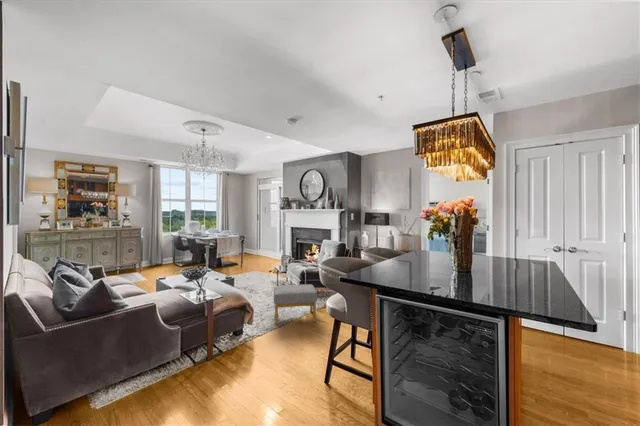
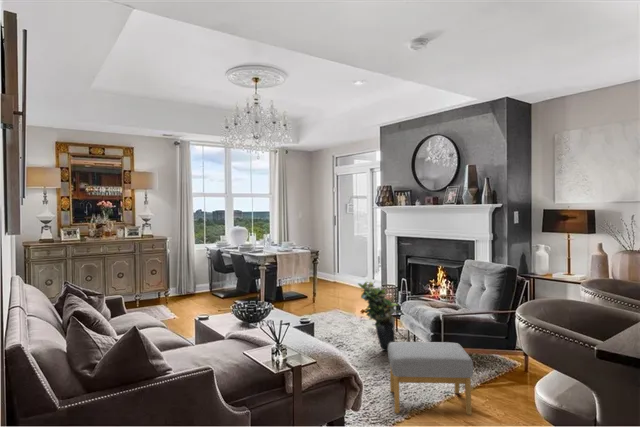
potted plant: none [263,252,286,293] -> present [358,282,398,351]

